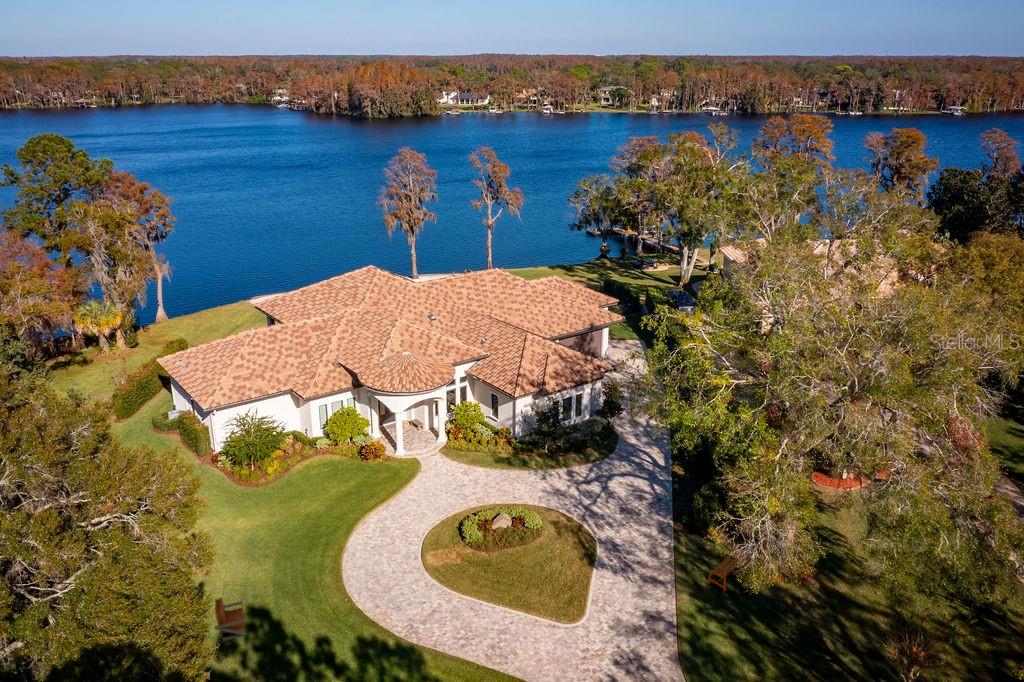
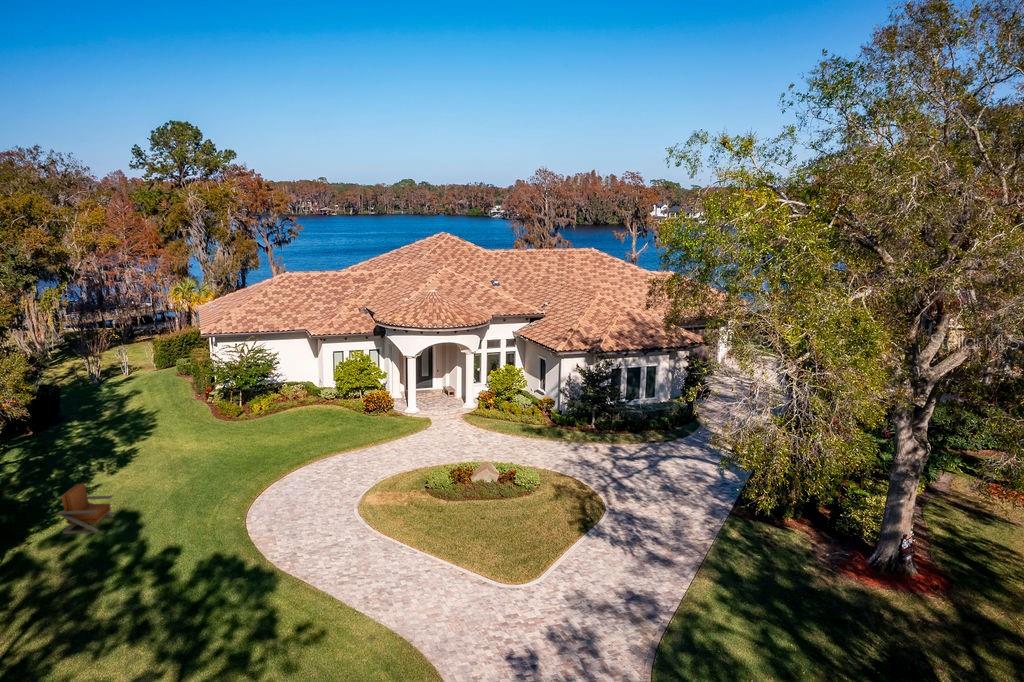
bench: present [708,557,737,591] -> none [754,531,813,586]

